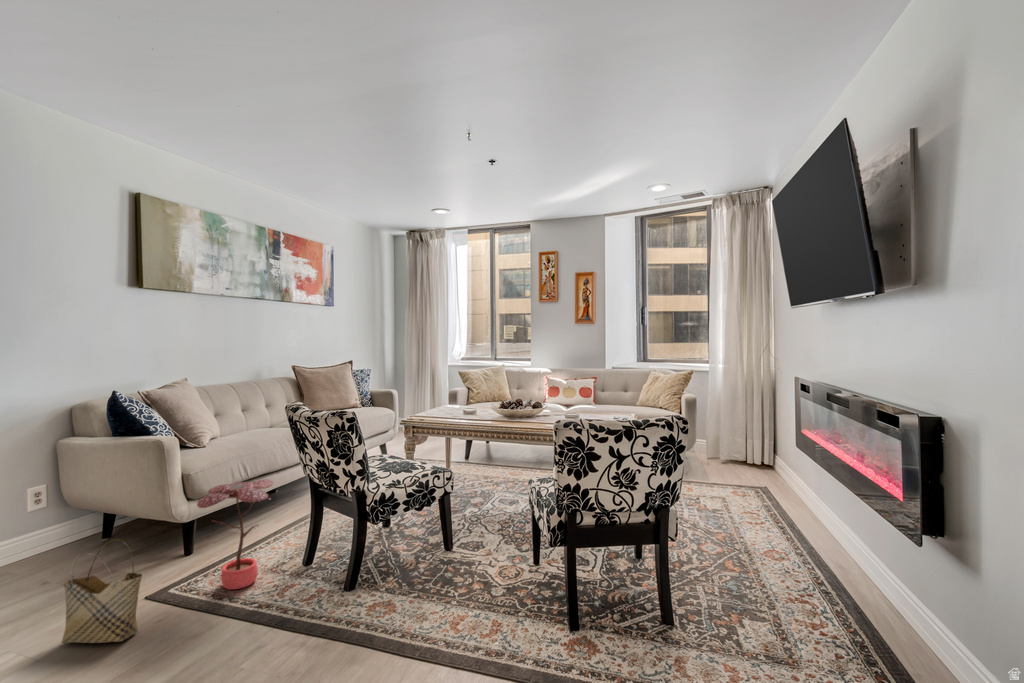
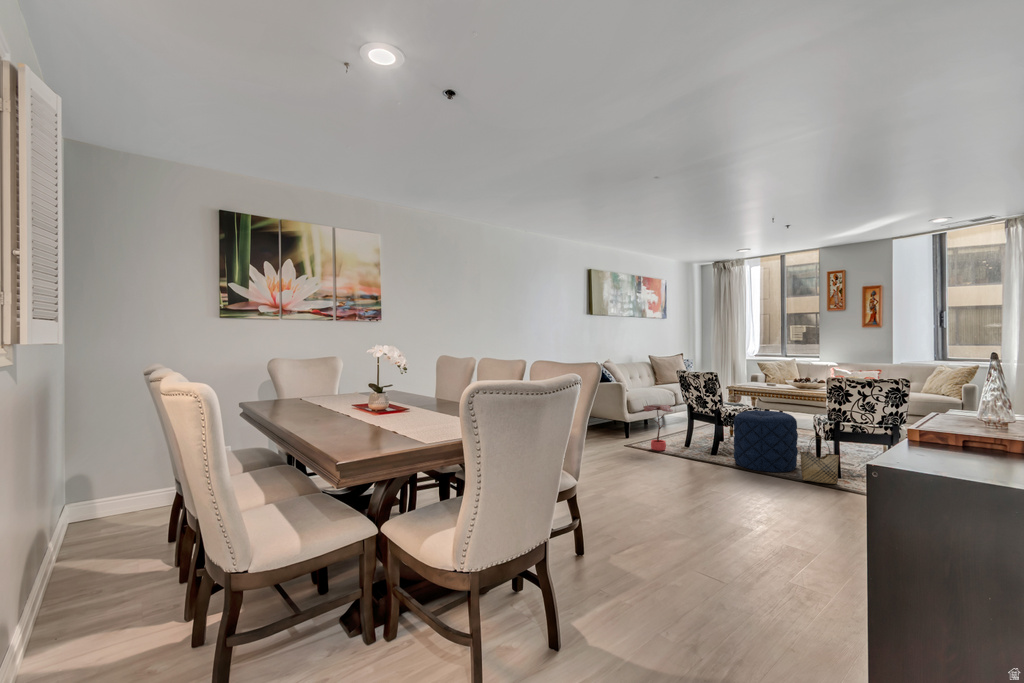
pouf: none [384,481,503,631] -> present [734,410,798,472]
woven basket: present [62,539,142,643] -> present [800,436,839,484]

